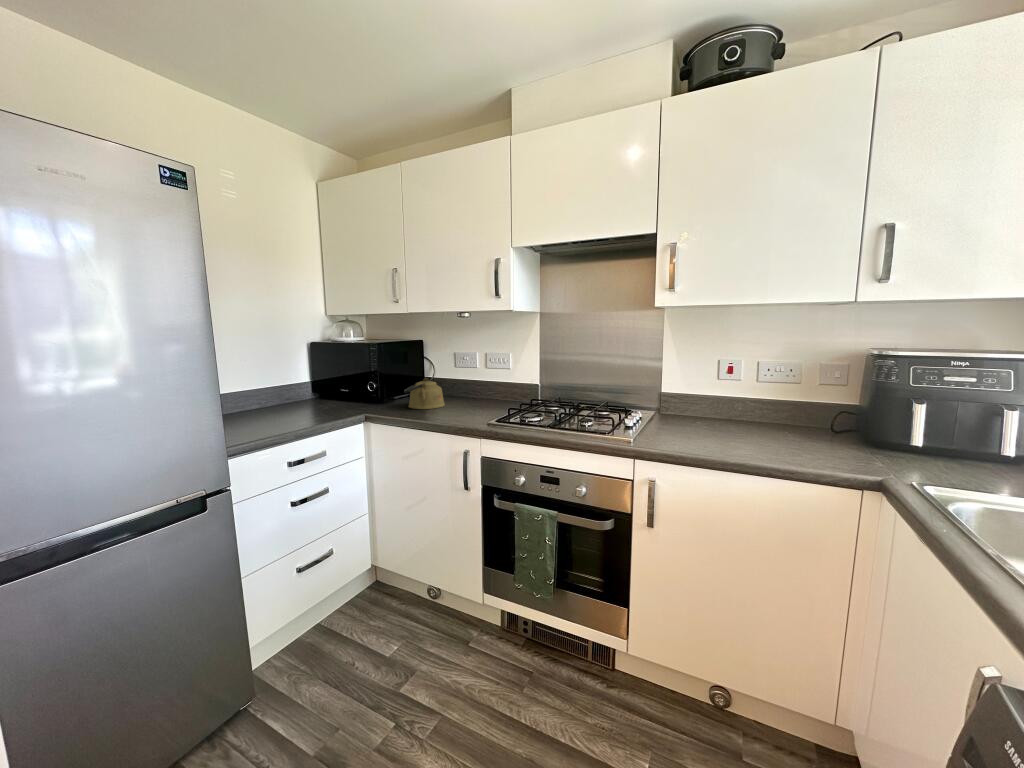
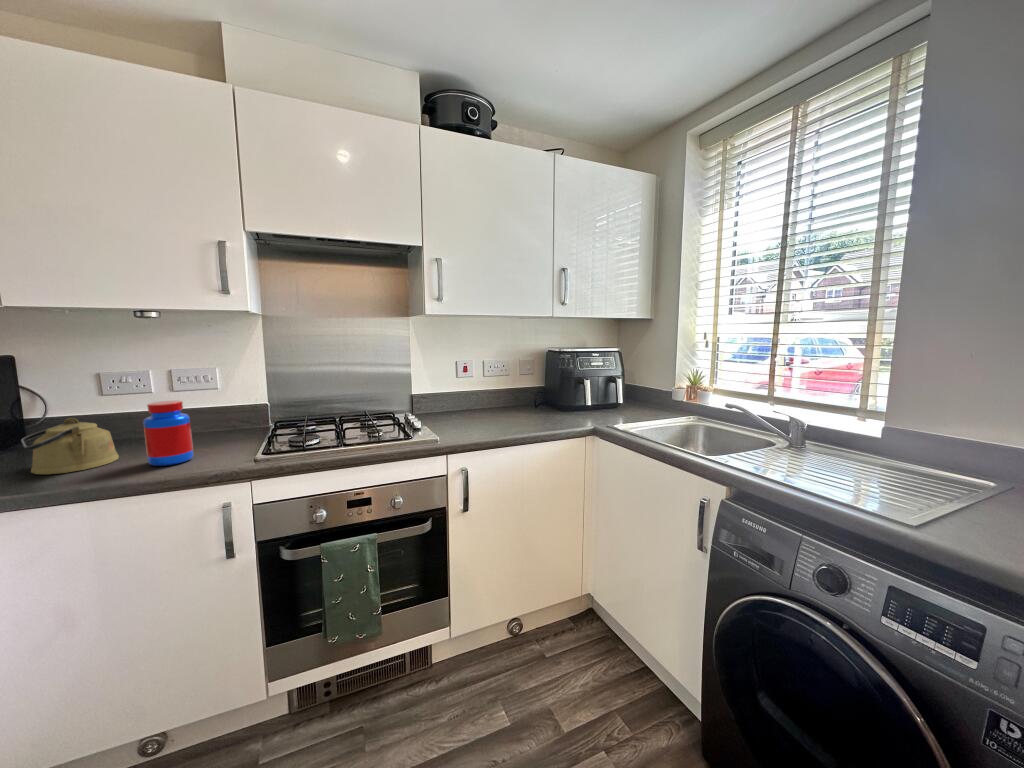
jar: none [444,373,468,416] -> present [143,401,193,466]

